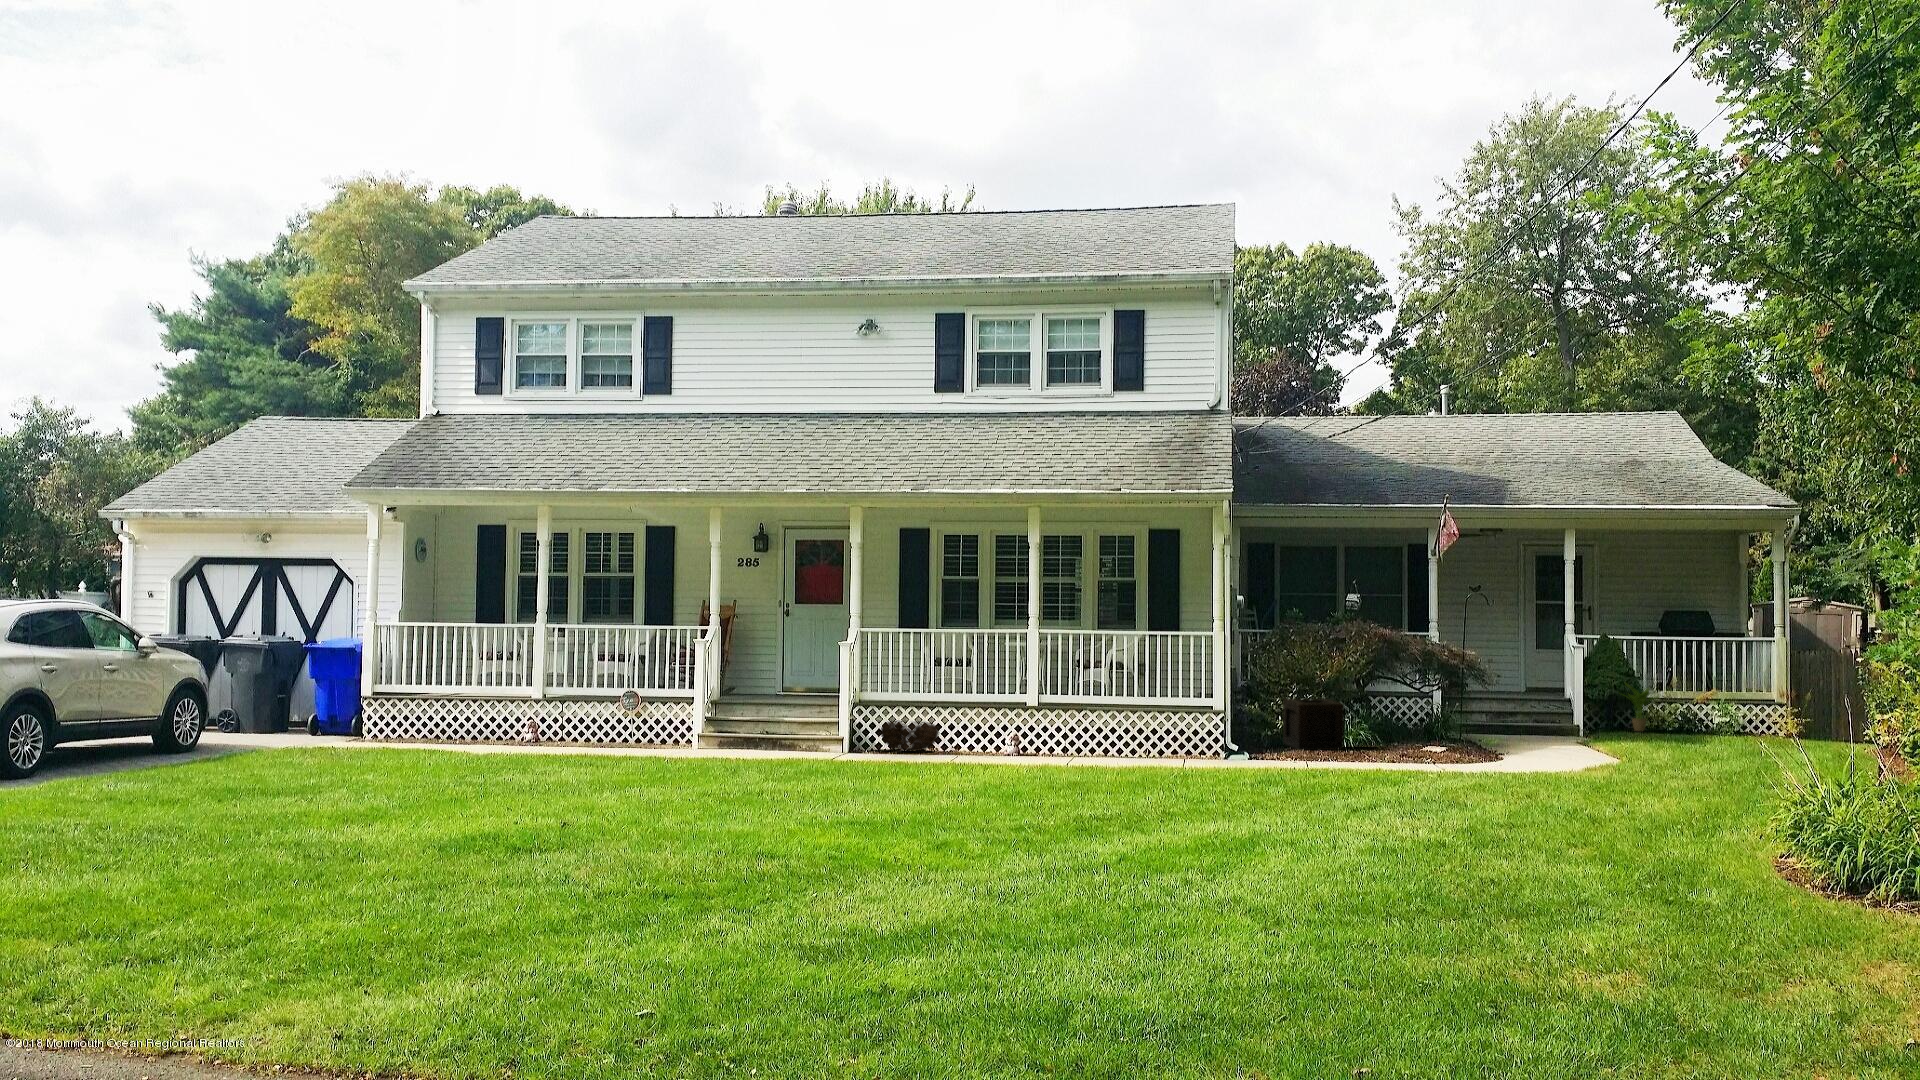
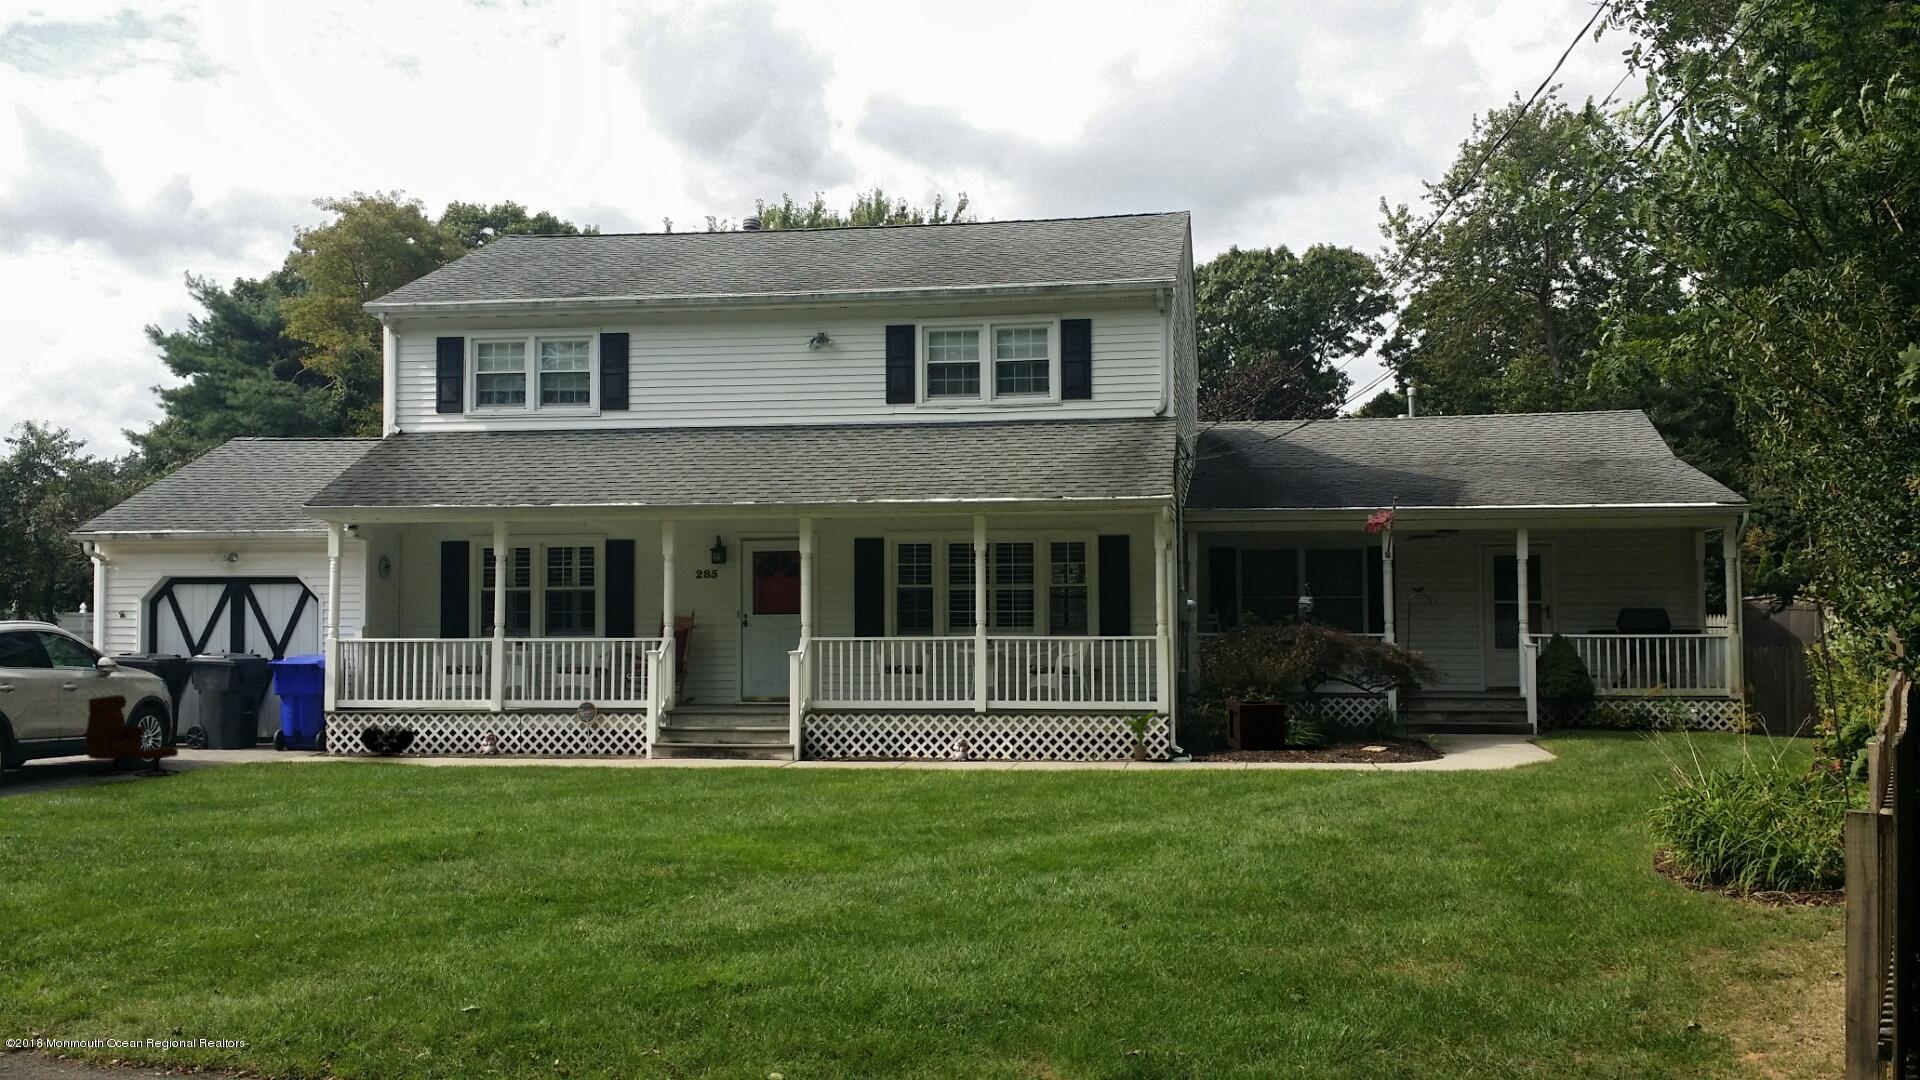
lounge chair: none [114,680,216,766] -> present [83,695,178,777]
potted plant: present [1619,684,1654,732] -> present [1122,712,1157,760]
basket: present [881,720,939,752] -> present [361,725,415,755]

